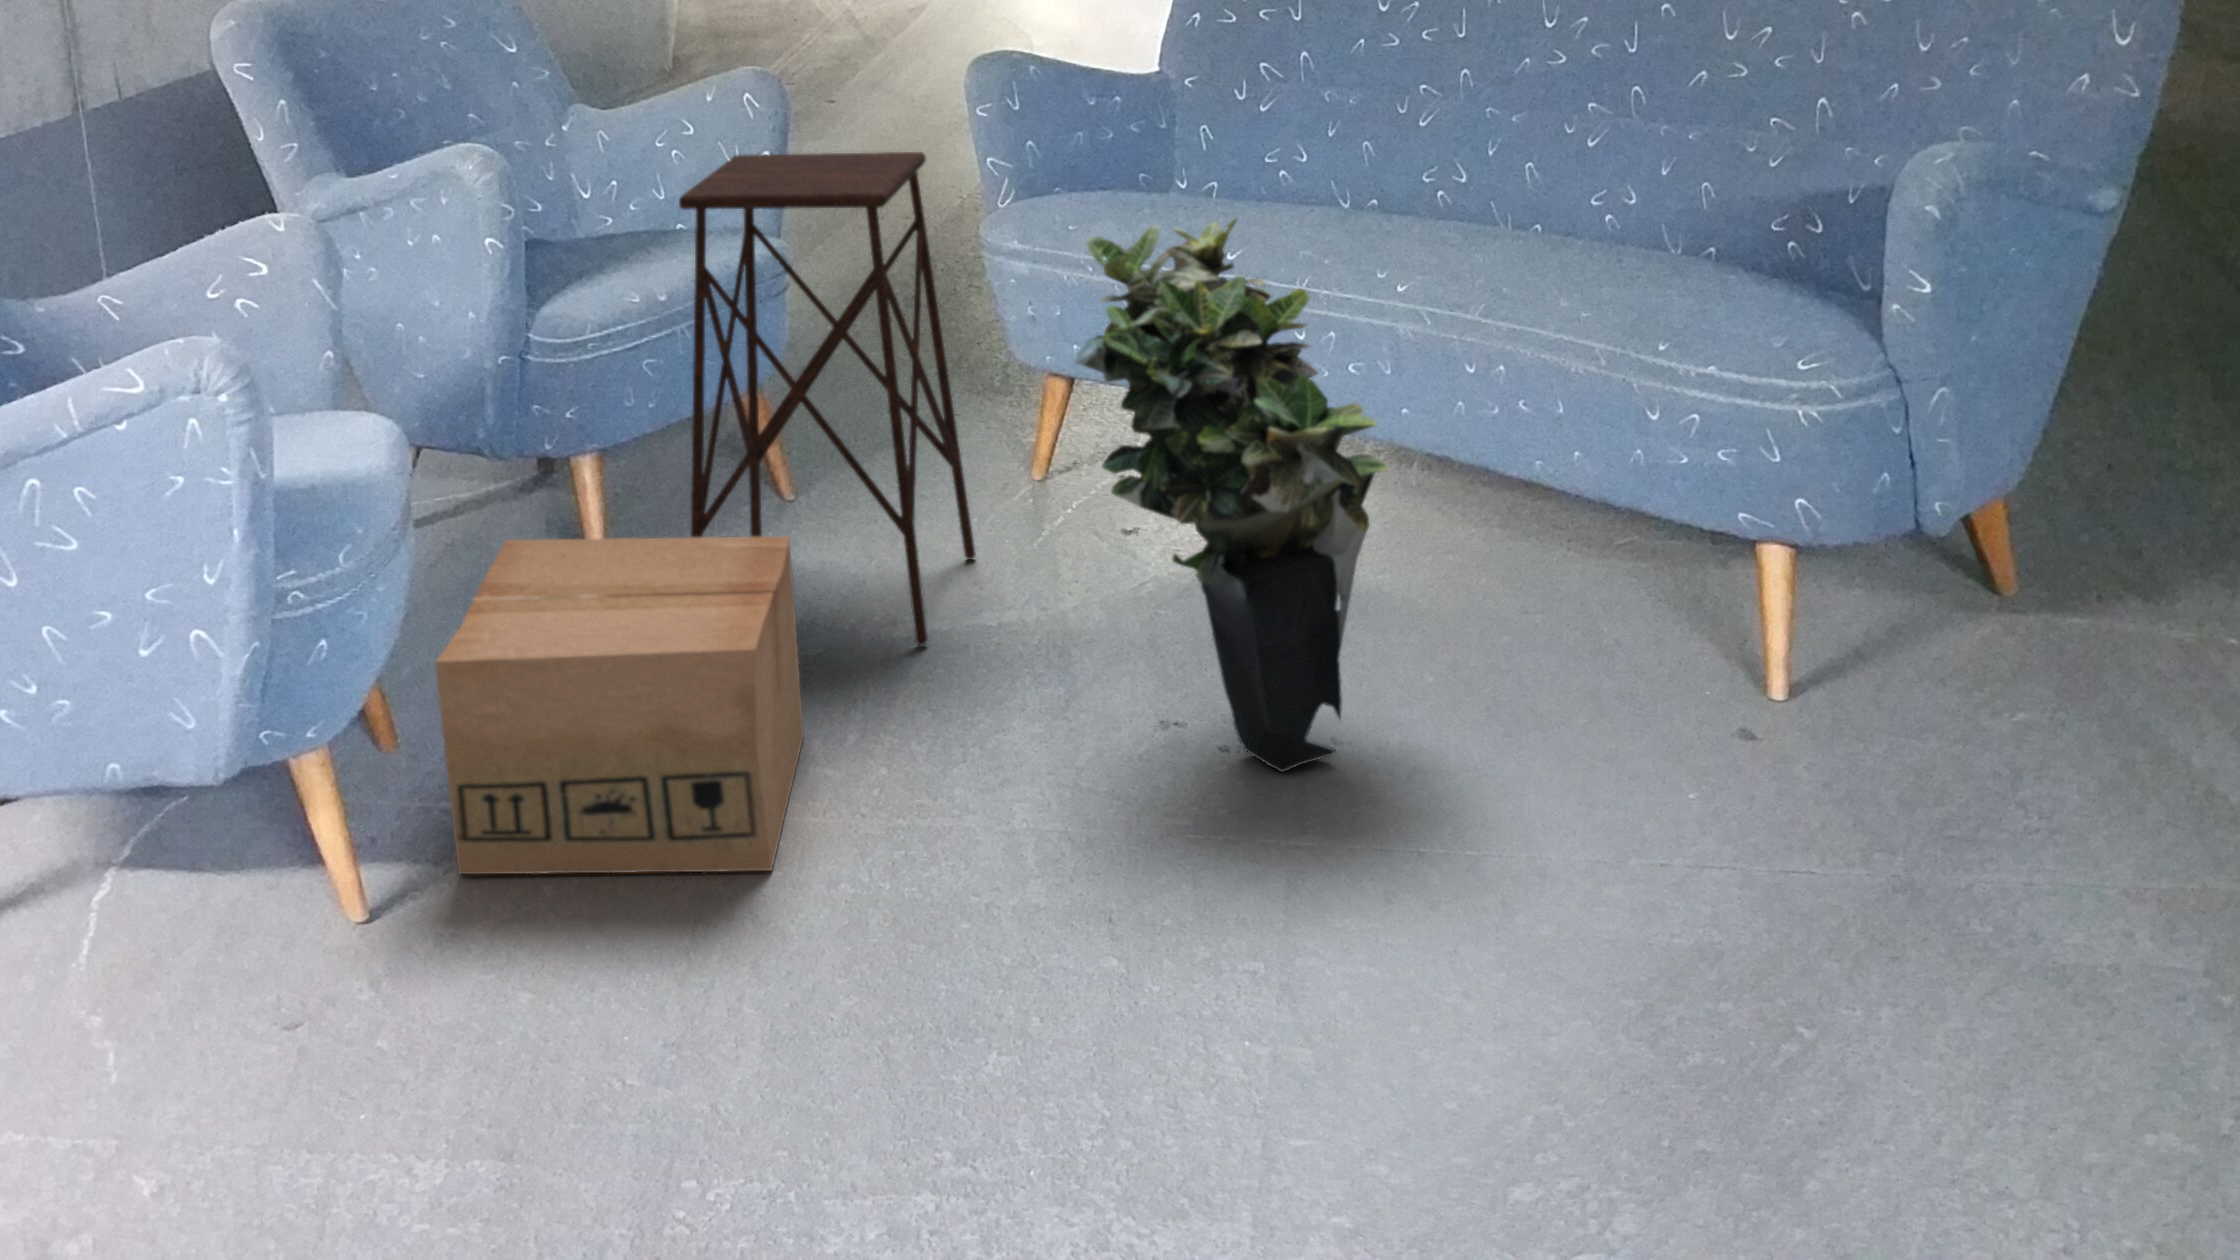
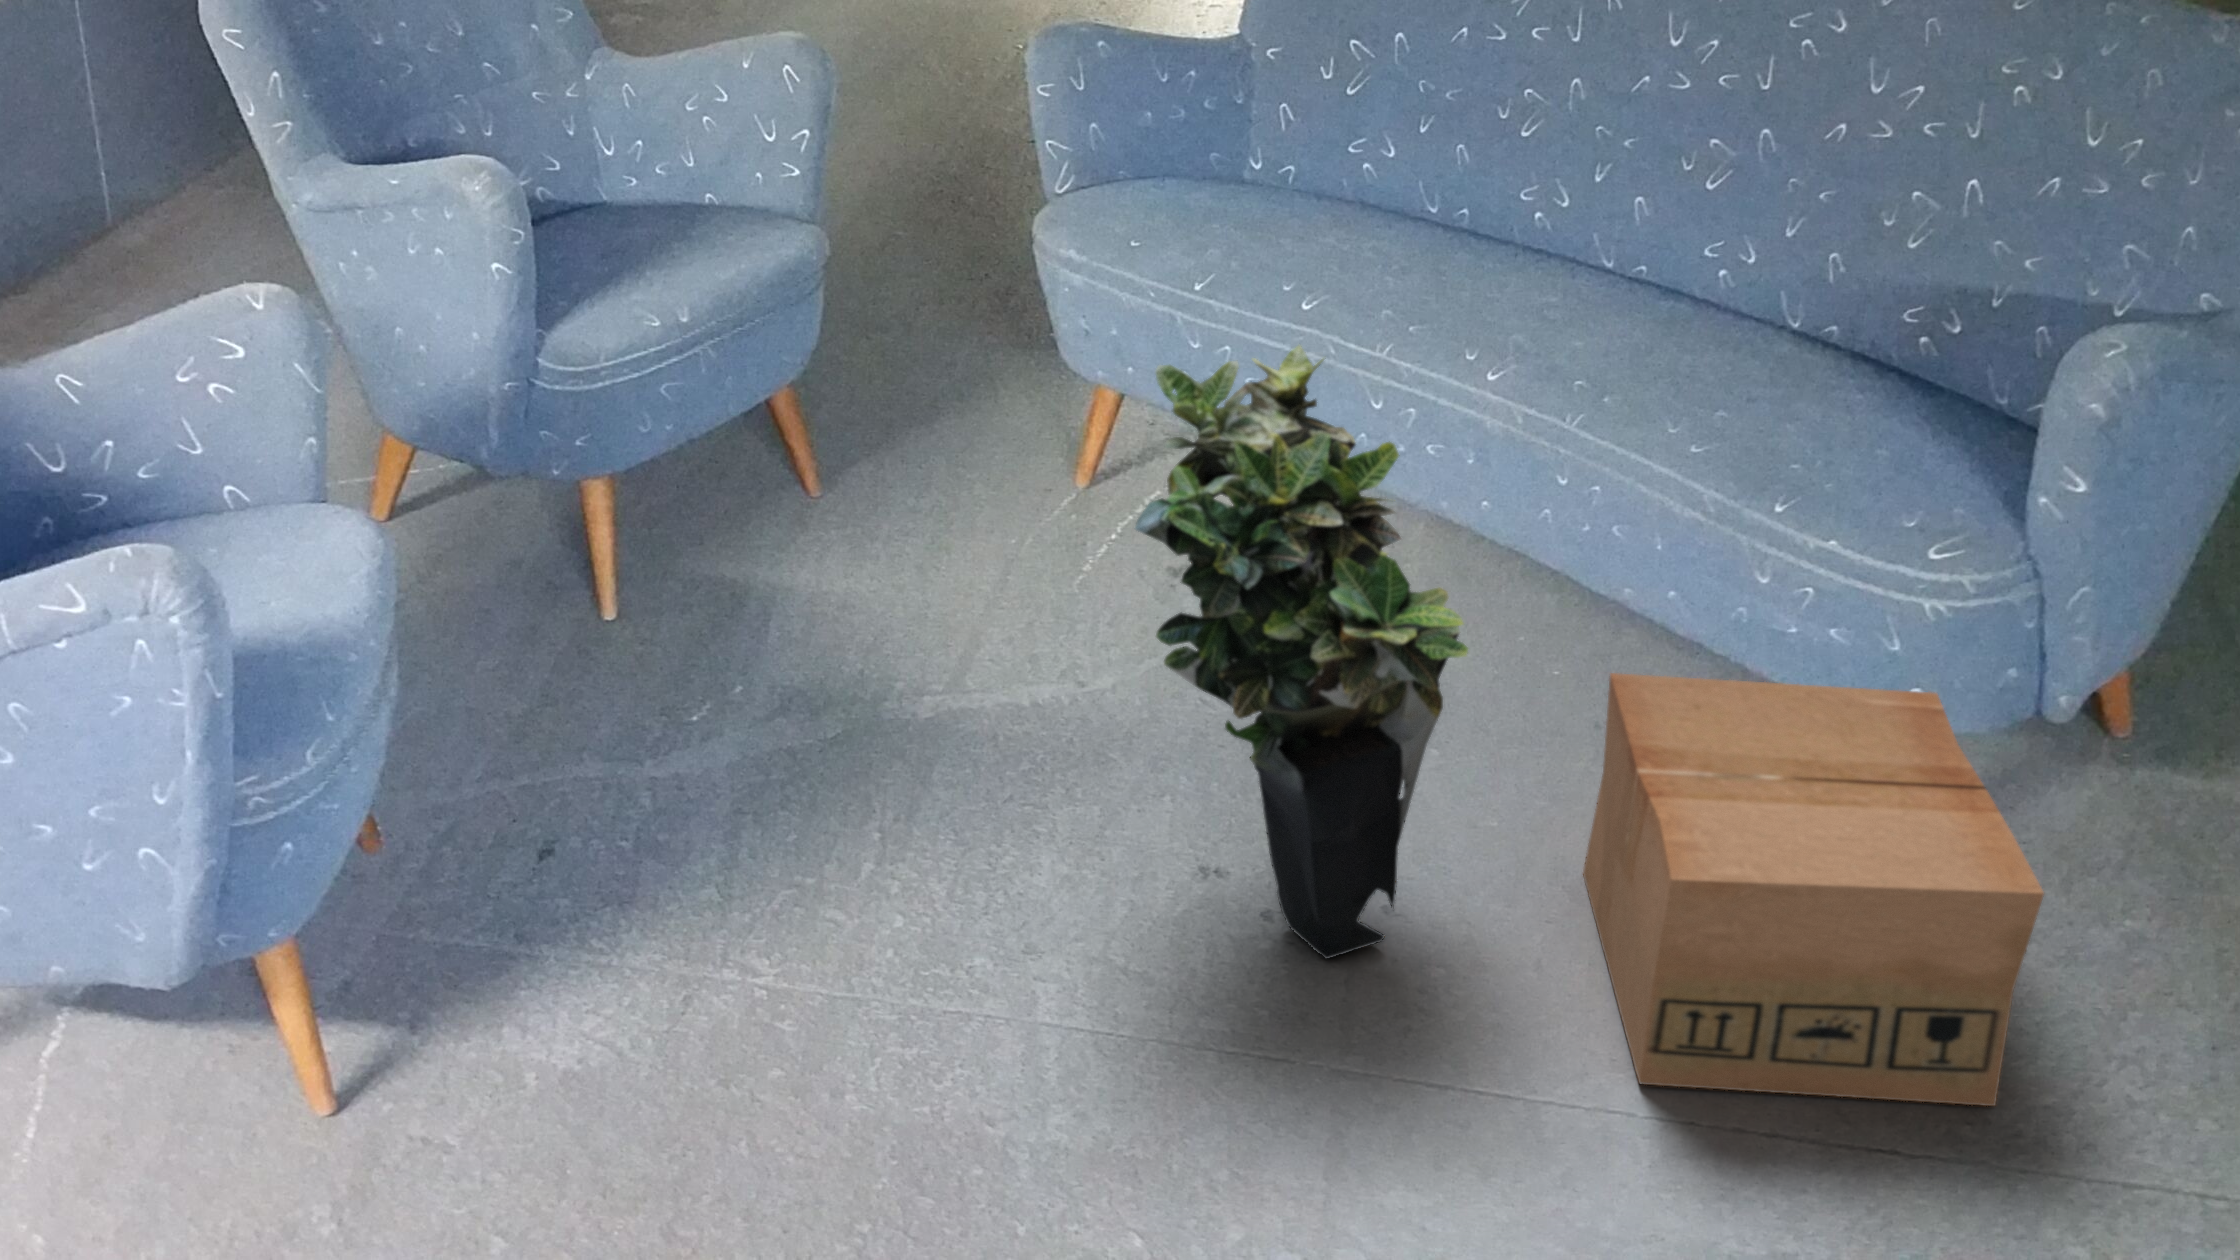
side table: present [679,152,975,646] -> none [702,172,1012,731]
cardboard box: present [435,536,804,874] -> present [1583,673,2044,1106]

